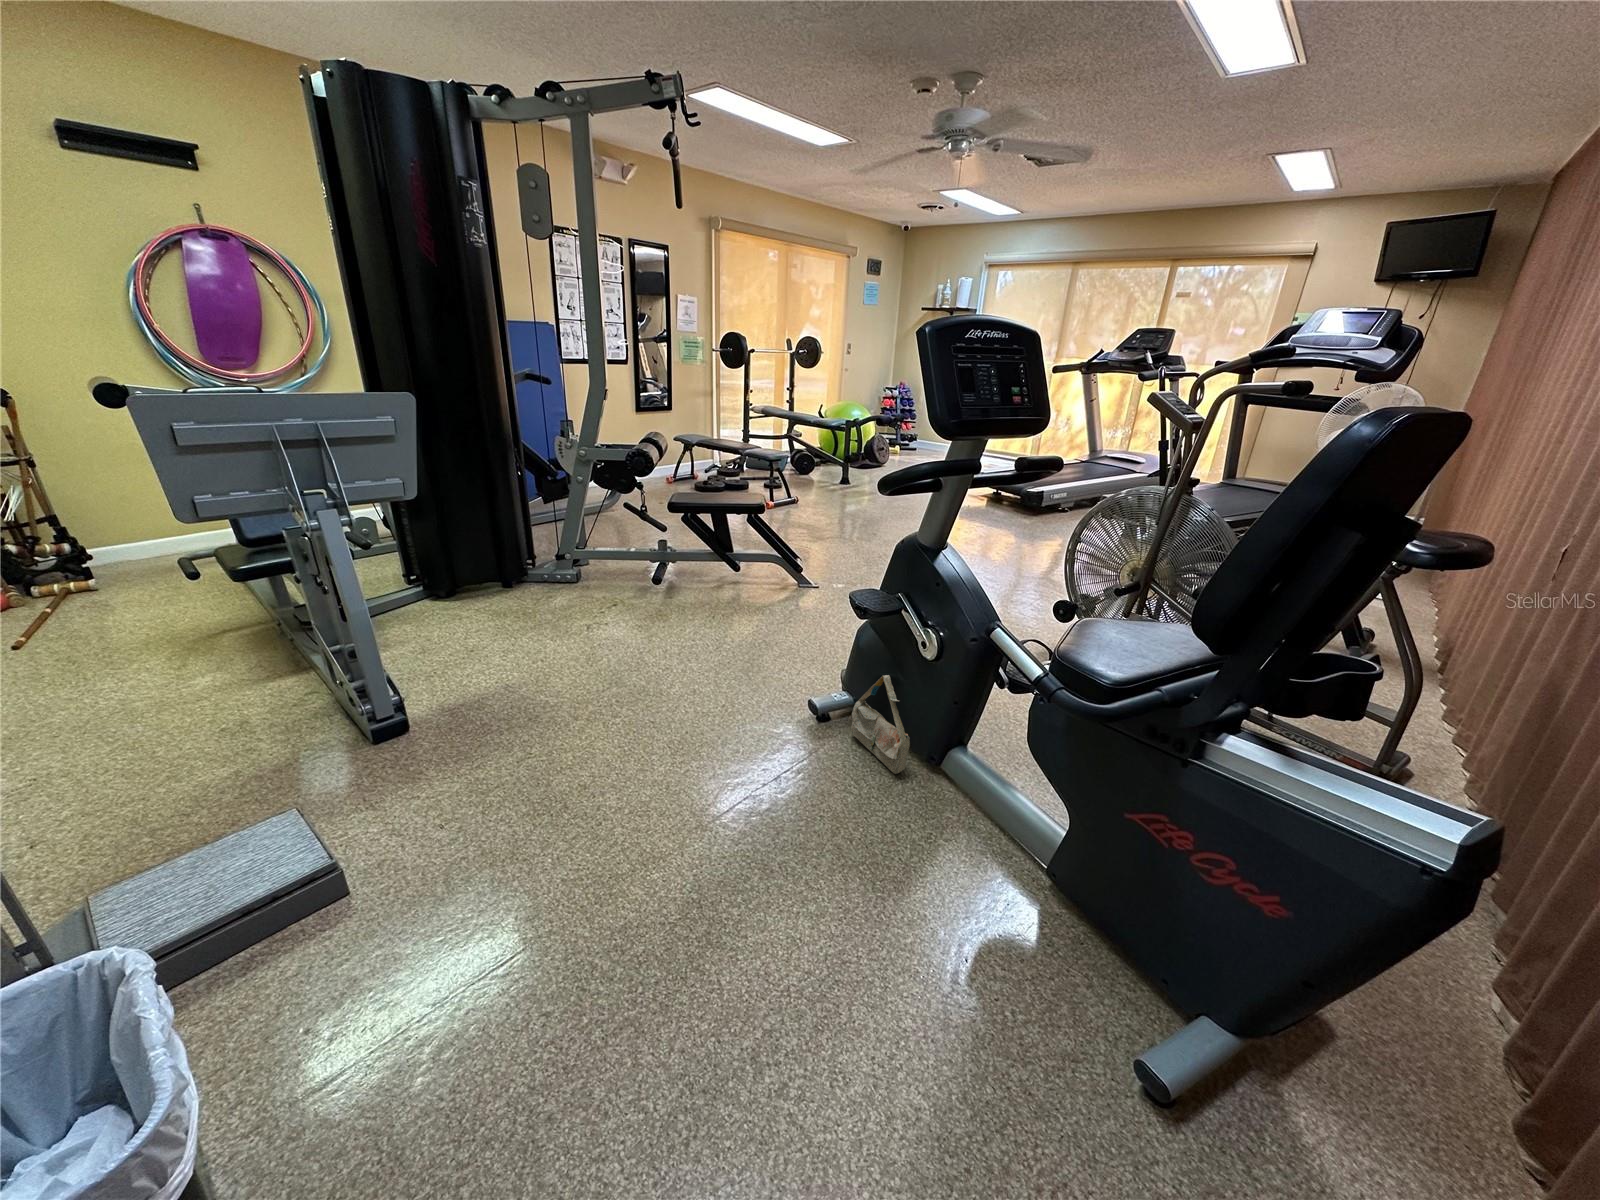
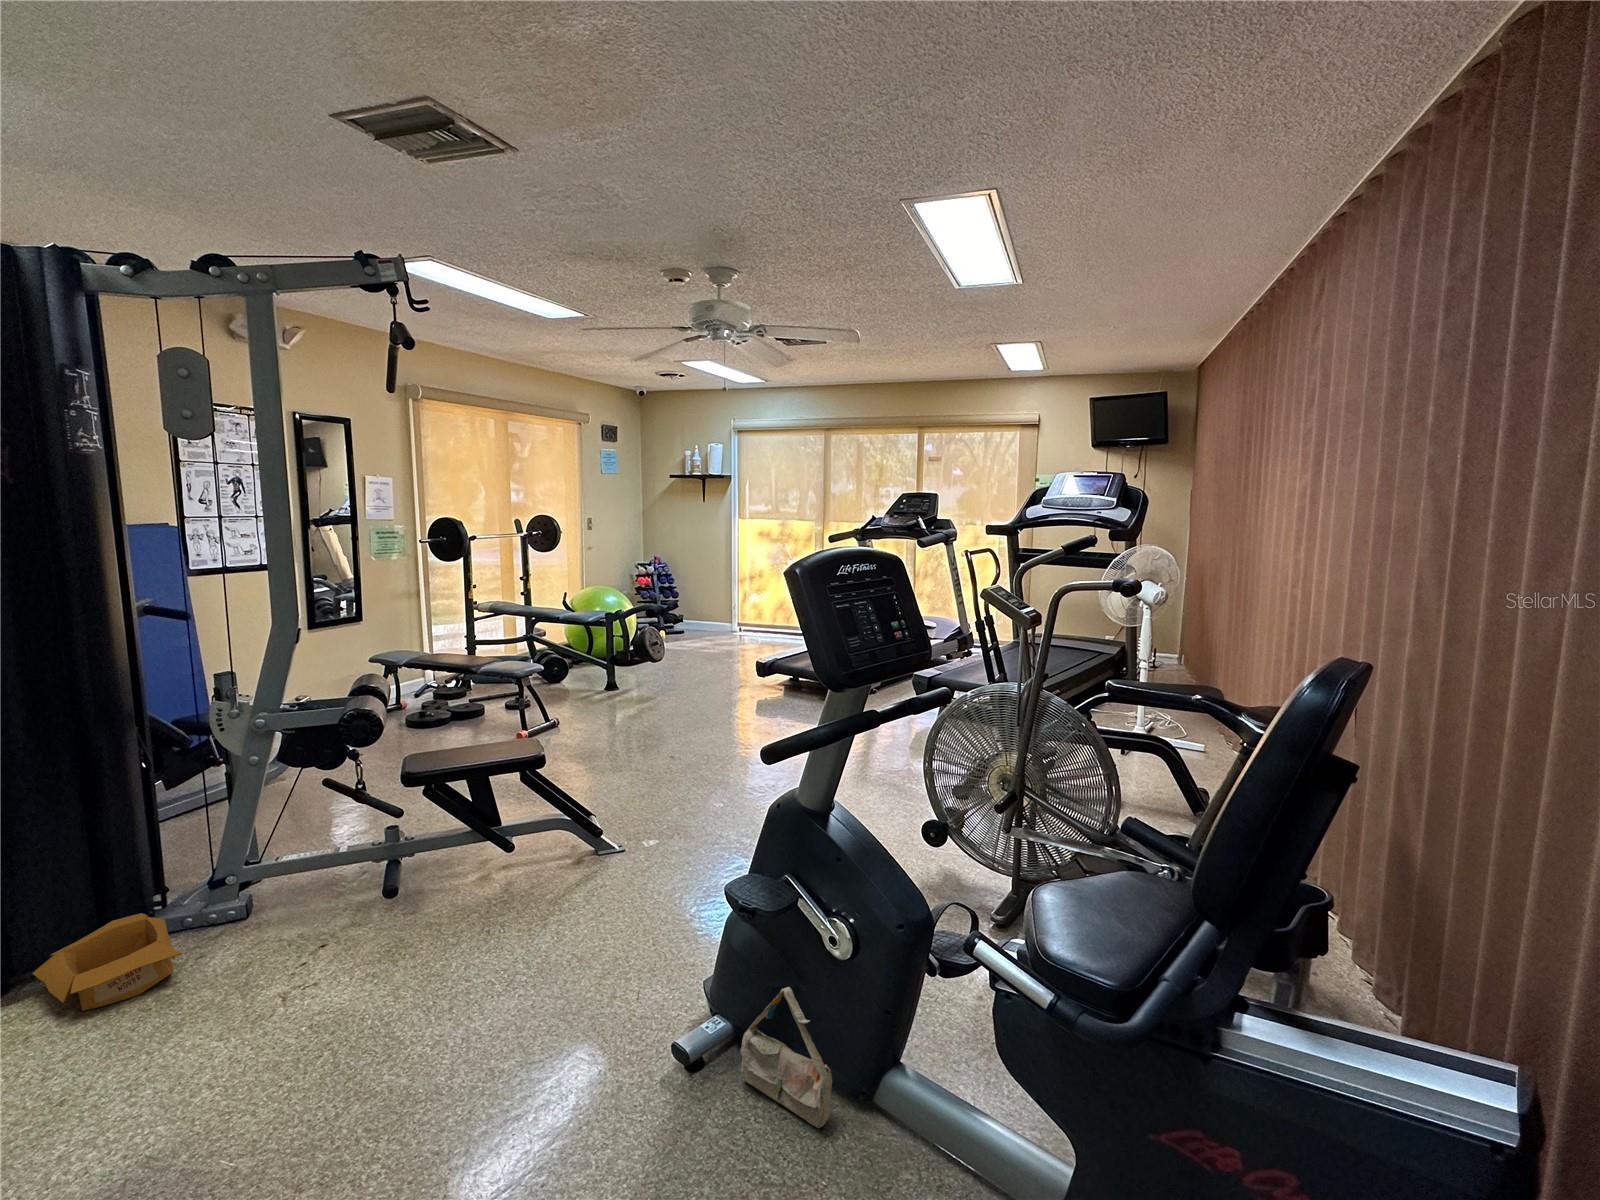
cardboard box: none [465,565,538,611] -> present [32,913,183,1011]

